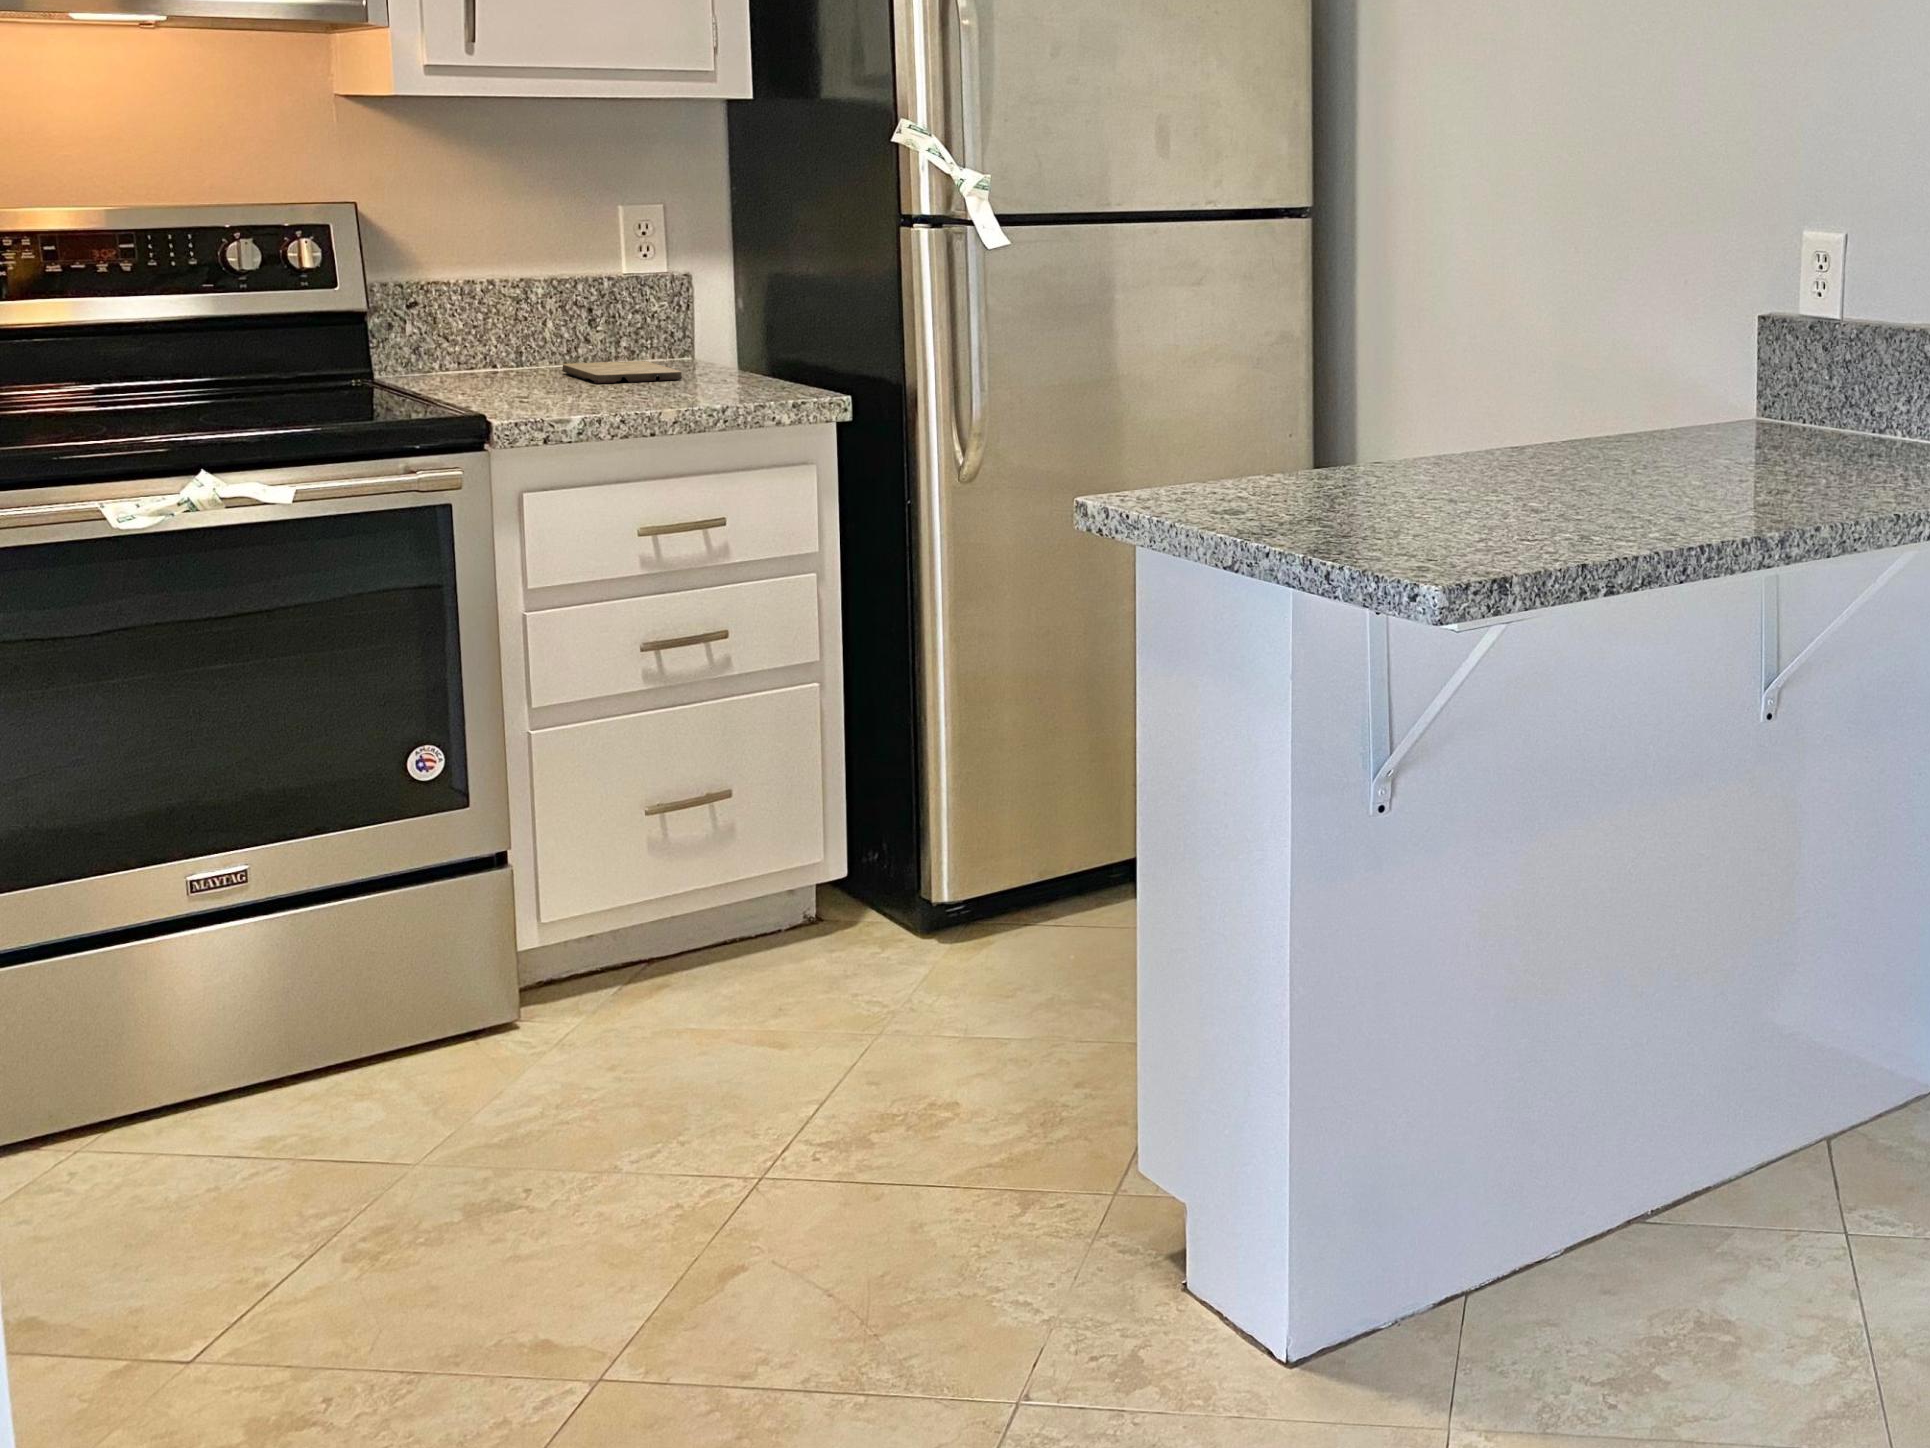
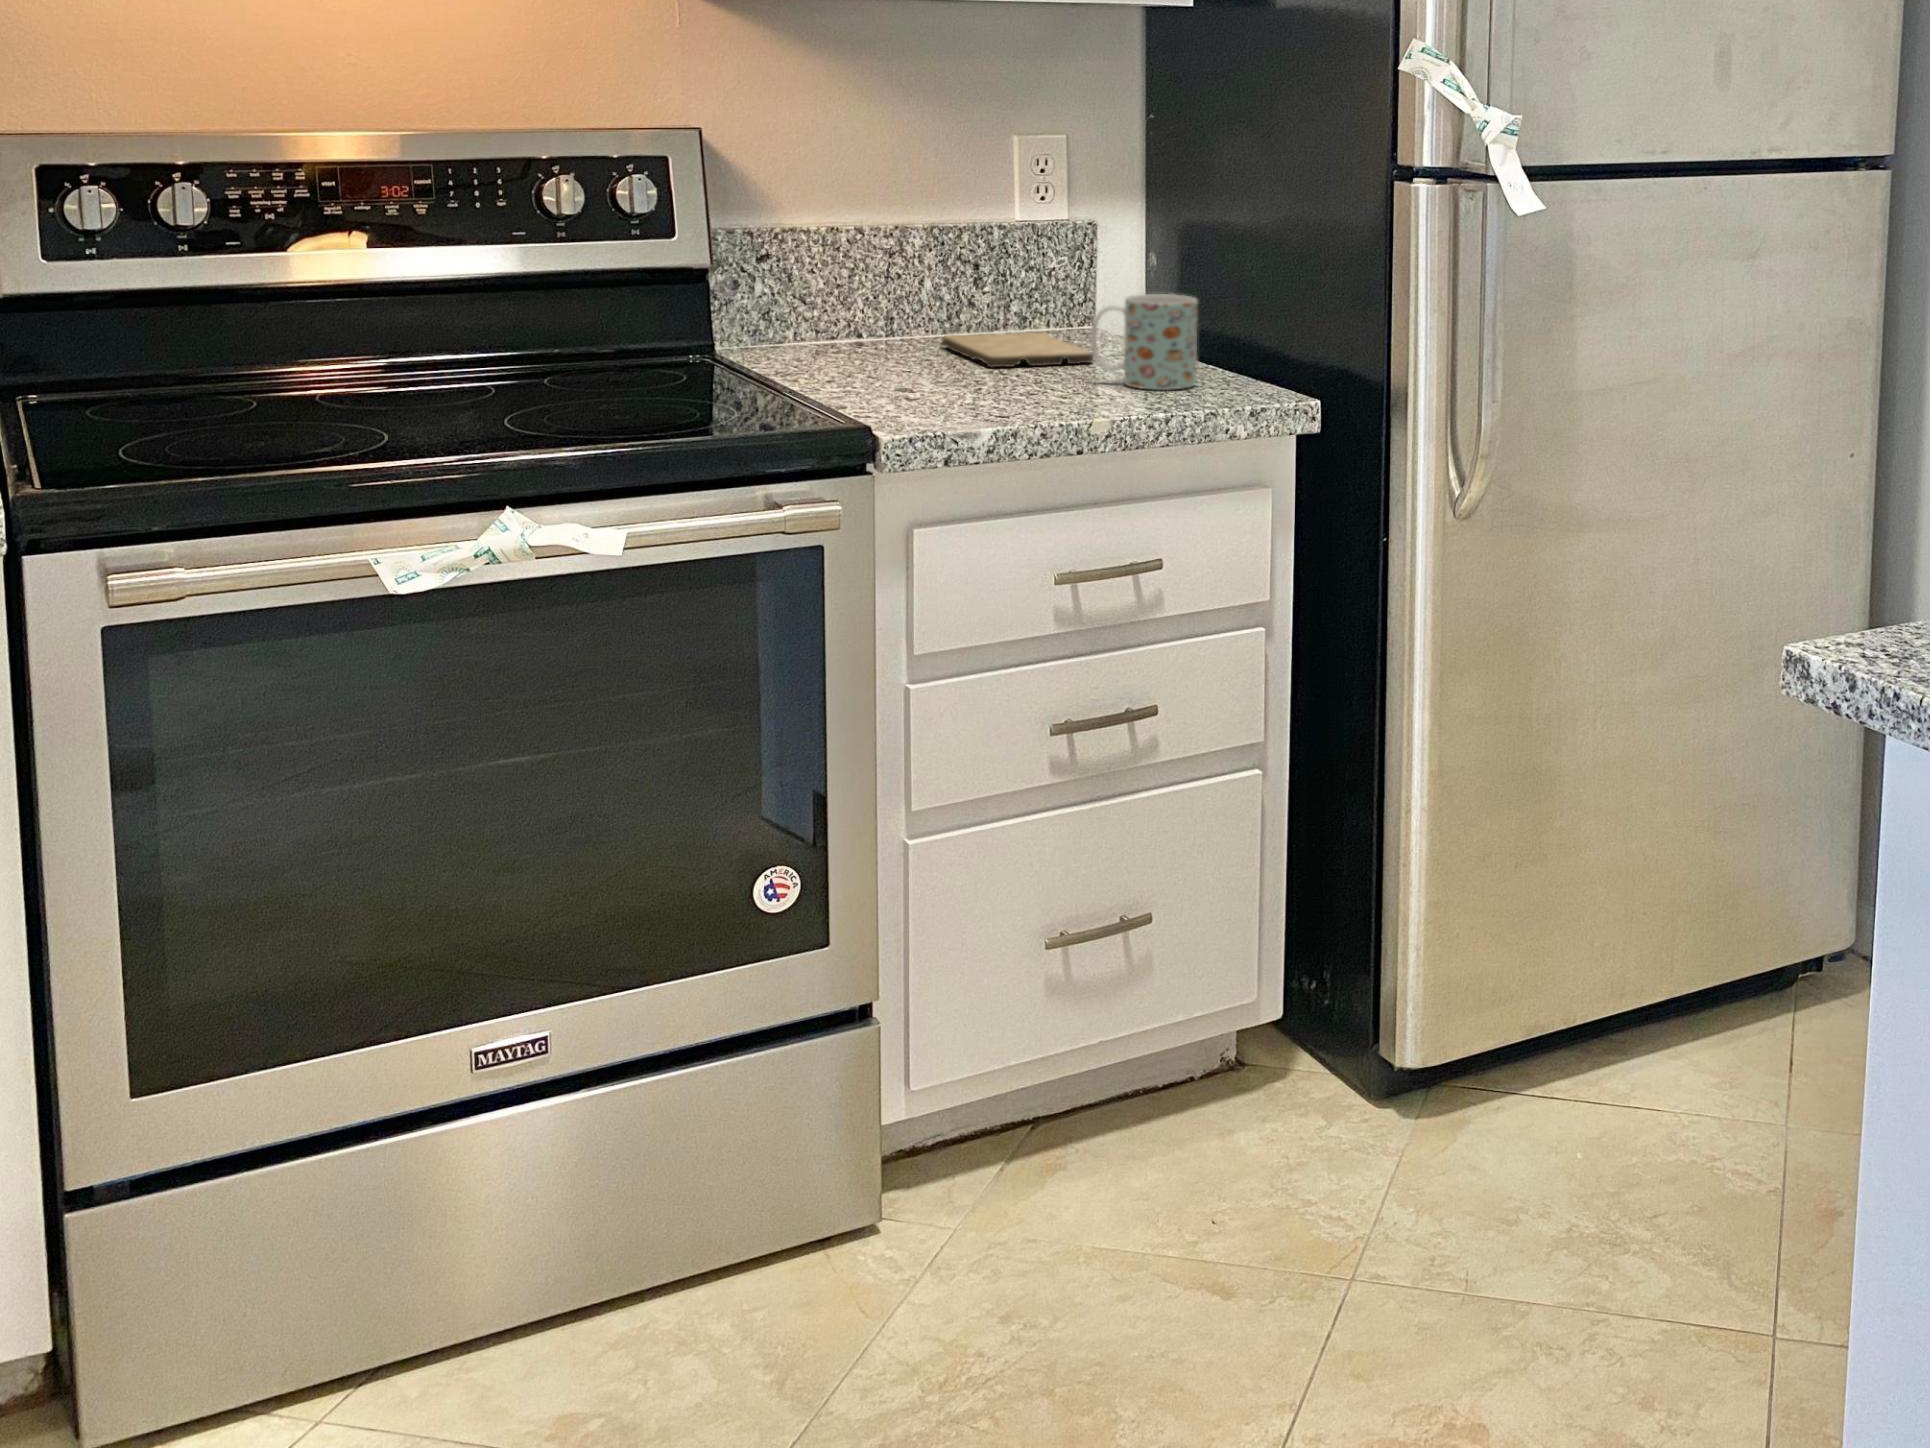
mug: none [672,321,756,392] -> present [1091,294,1198,390]

